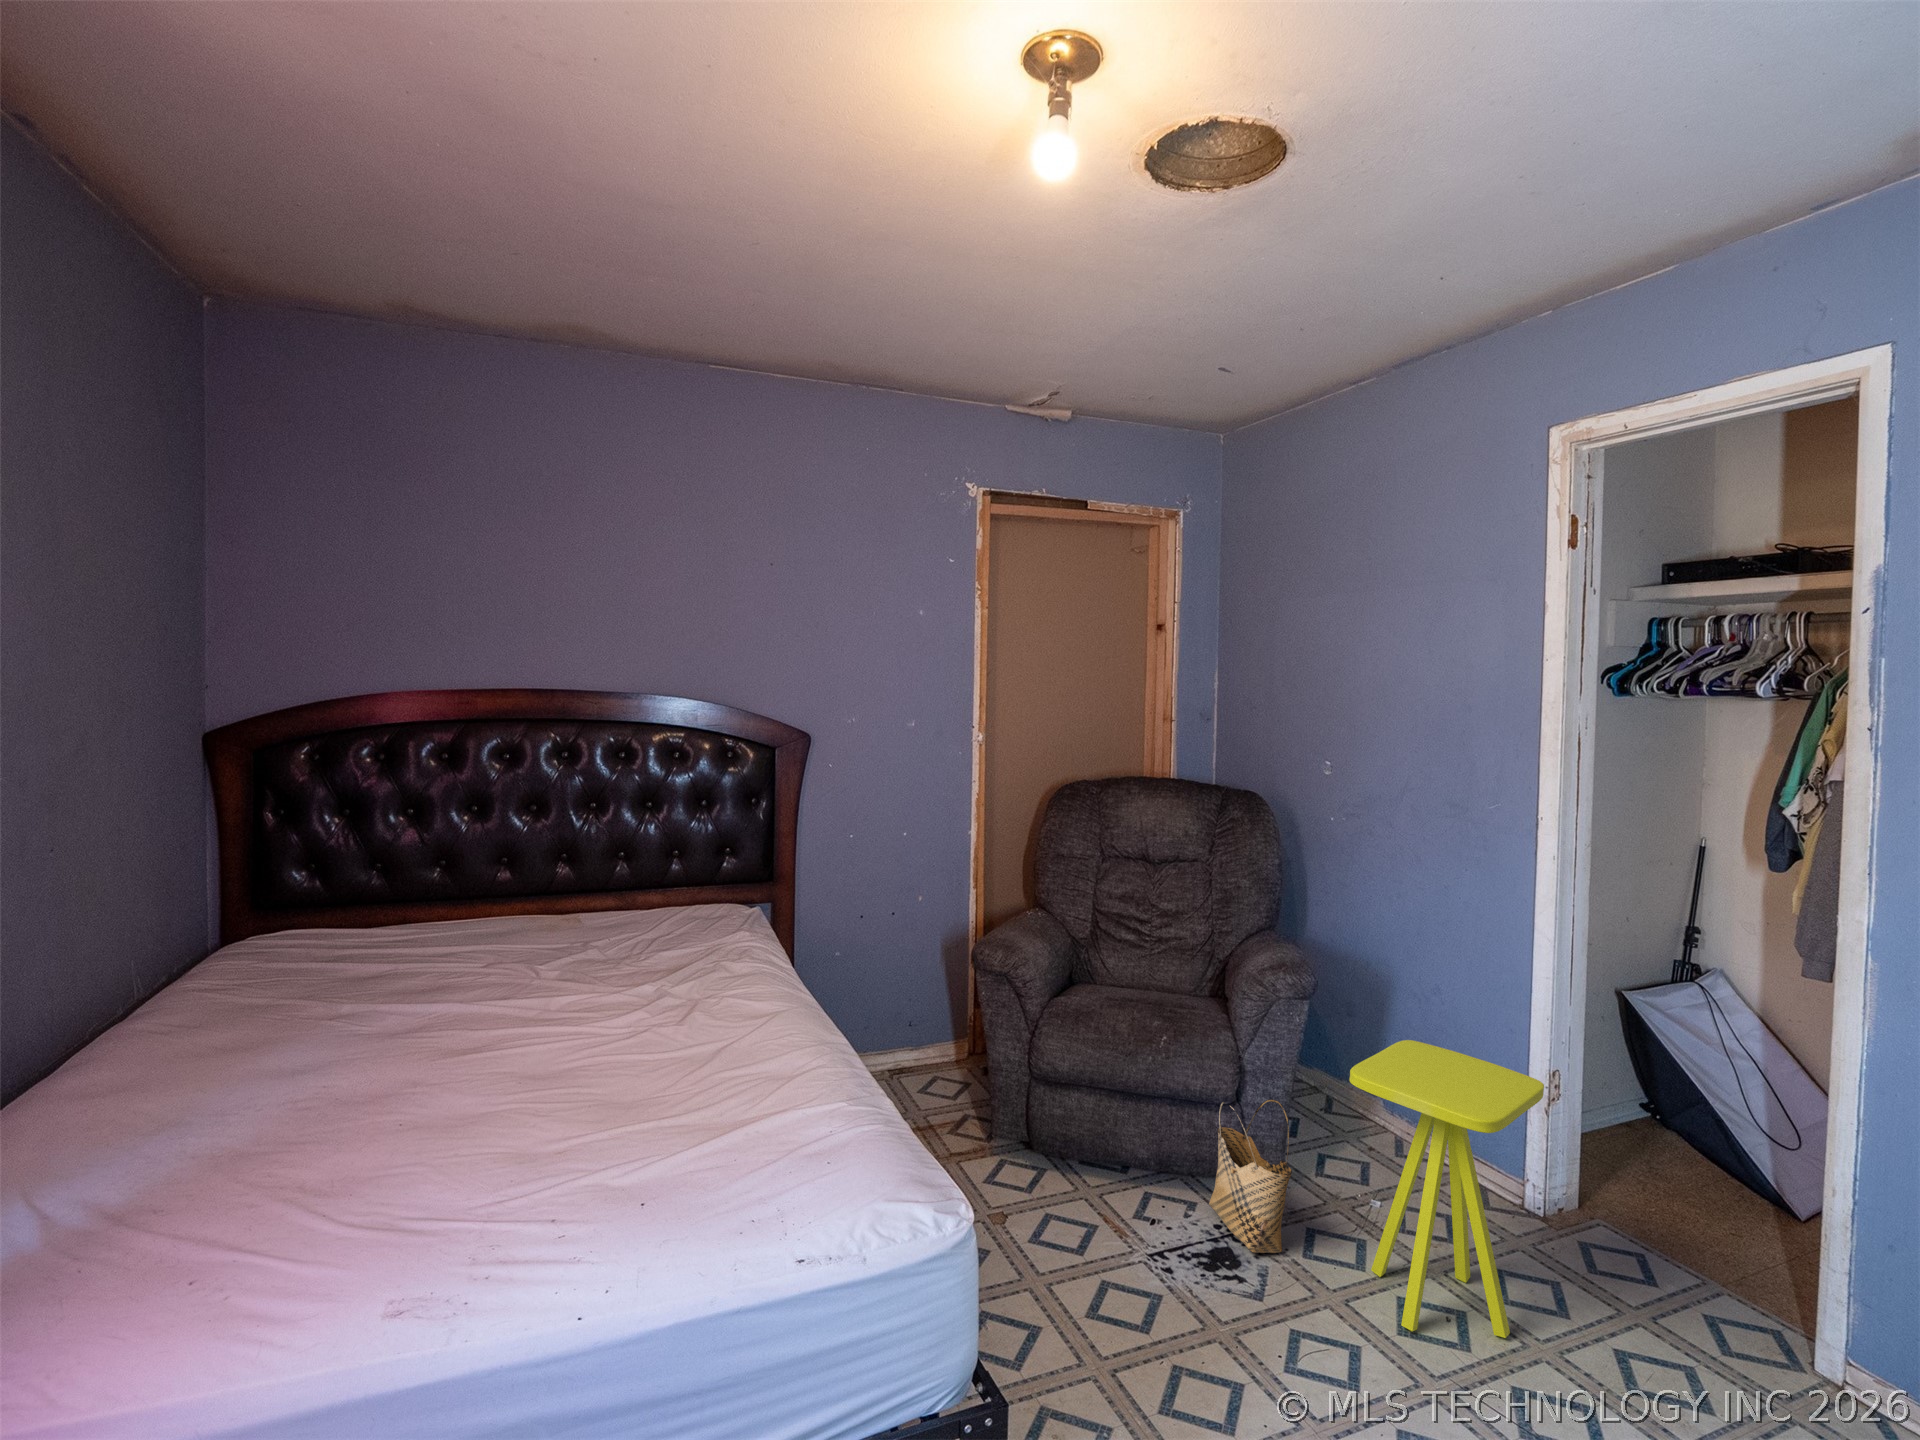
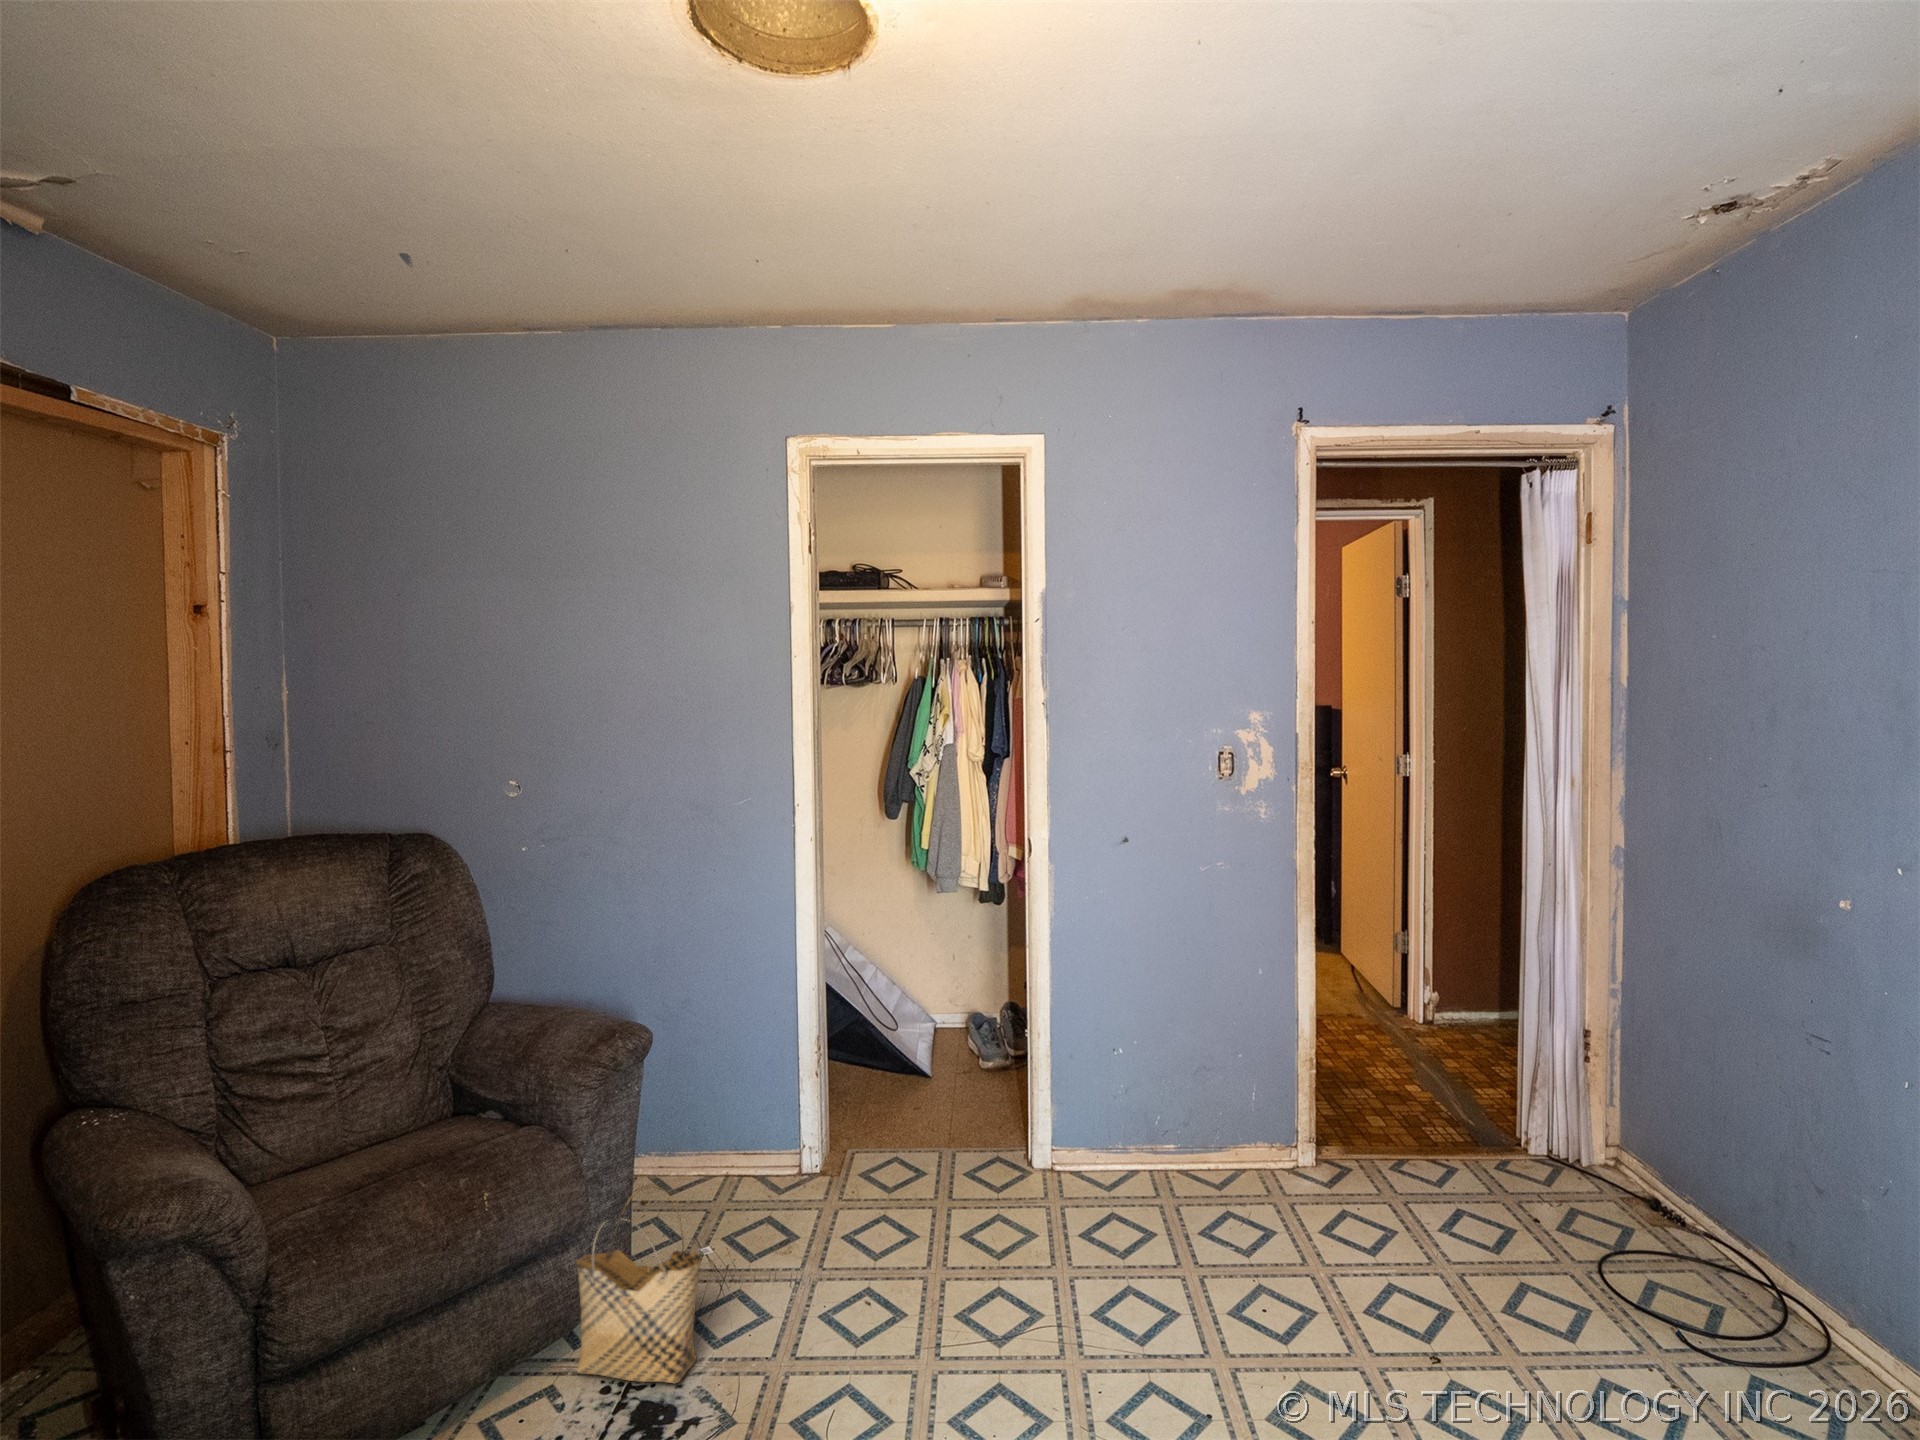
side table: present [1349,1040,1544,1338] -> none [760,1031,922,1337]

